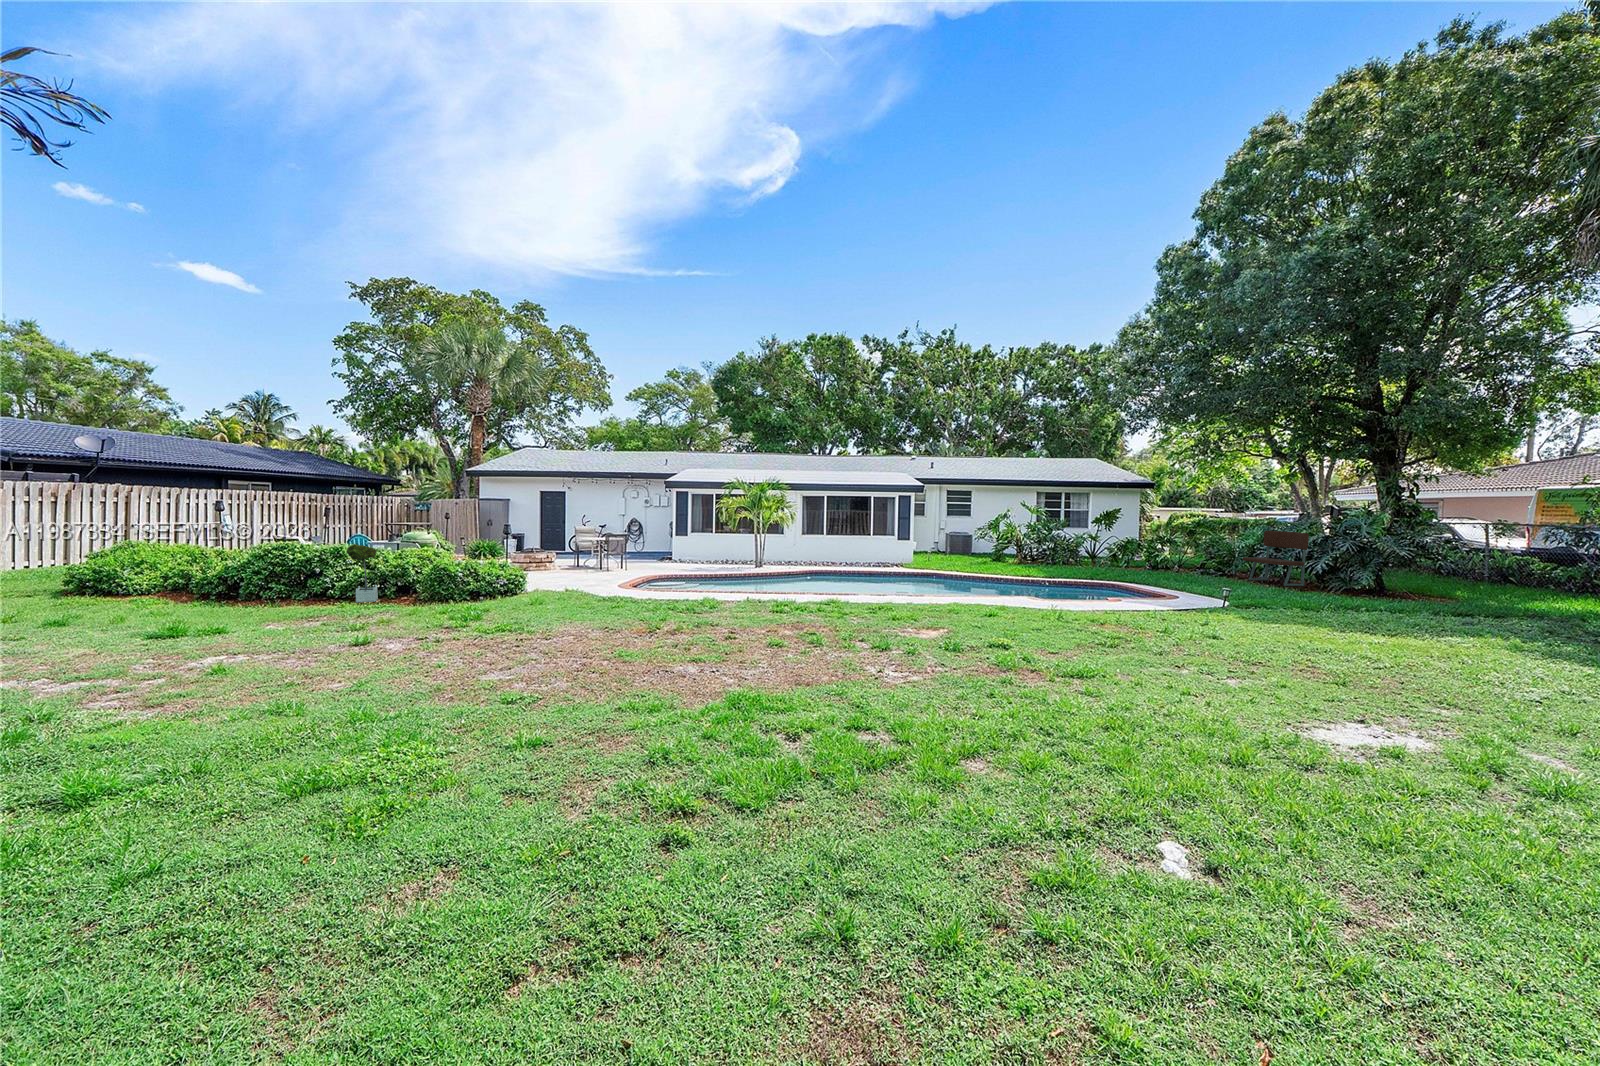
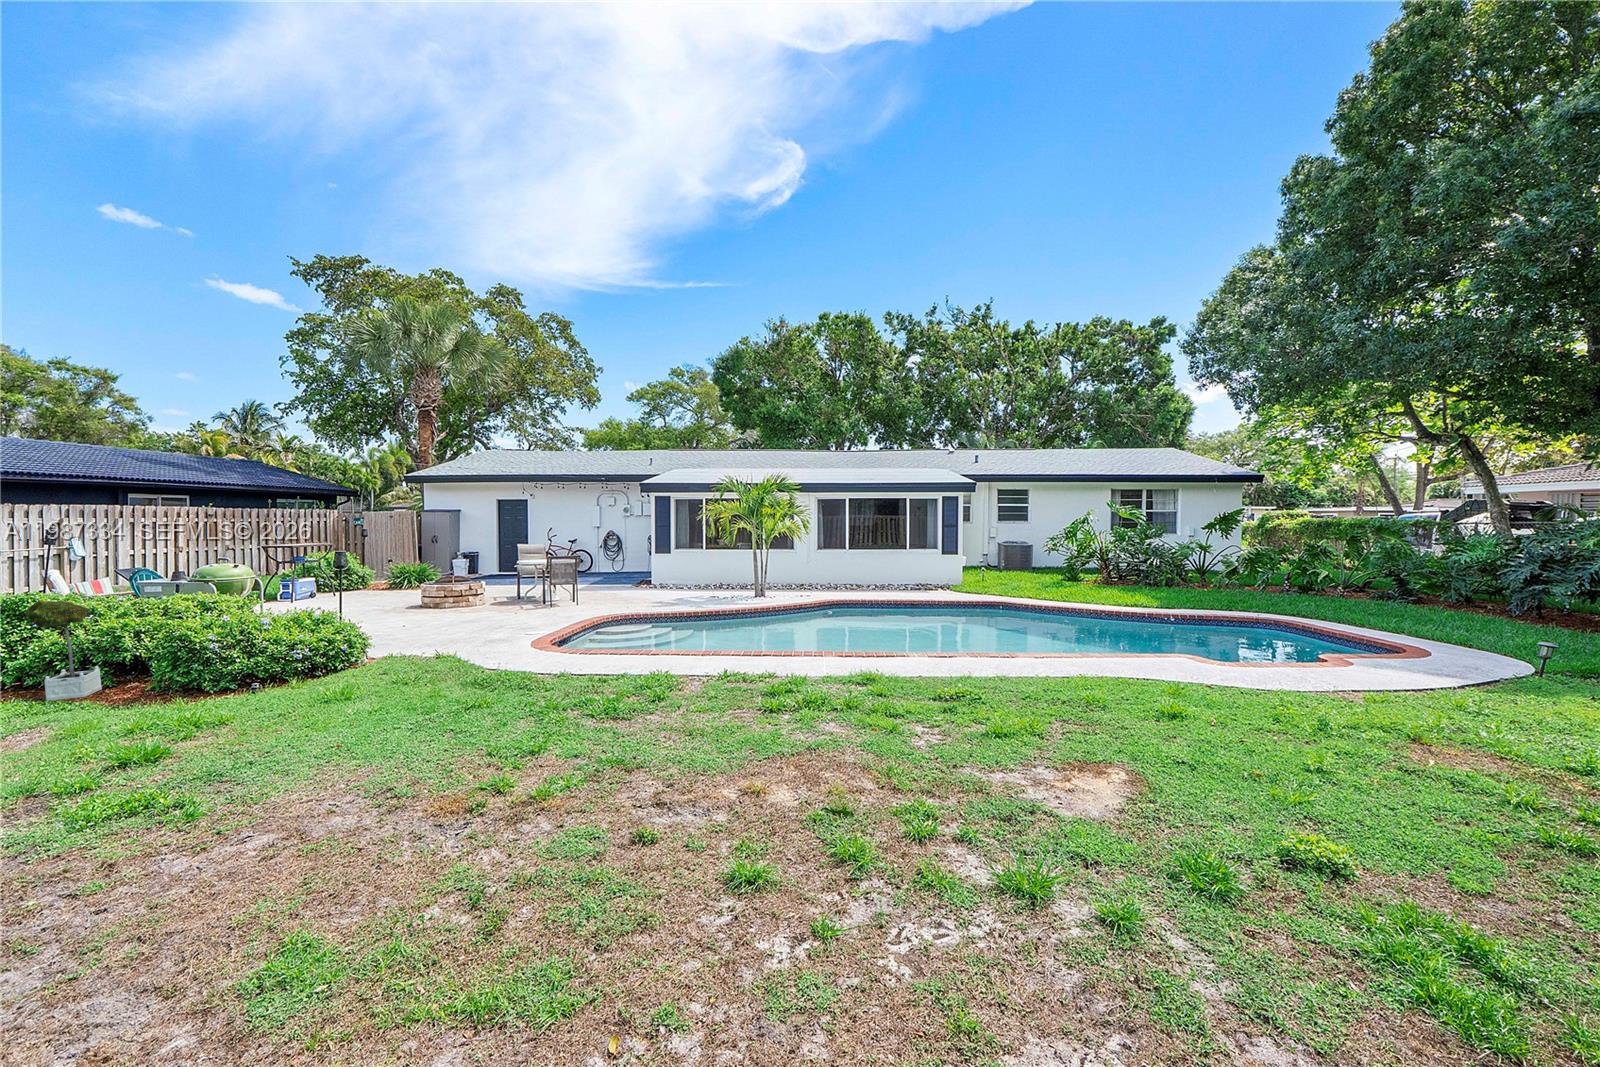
bench: present [1243,531,1309,586] -> none [1455,536,1579,620]

